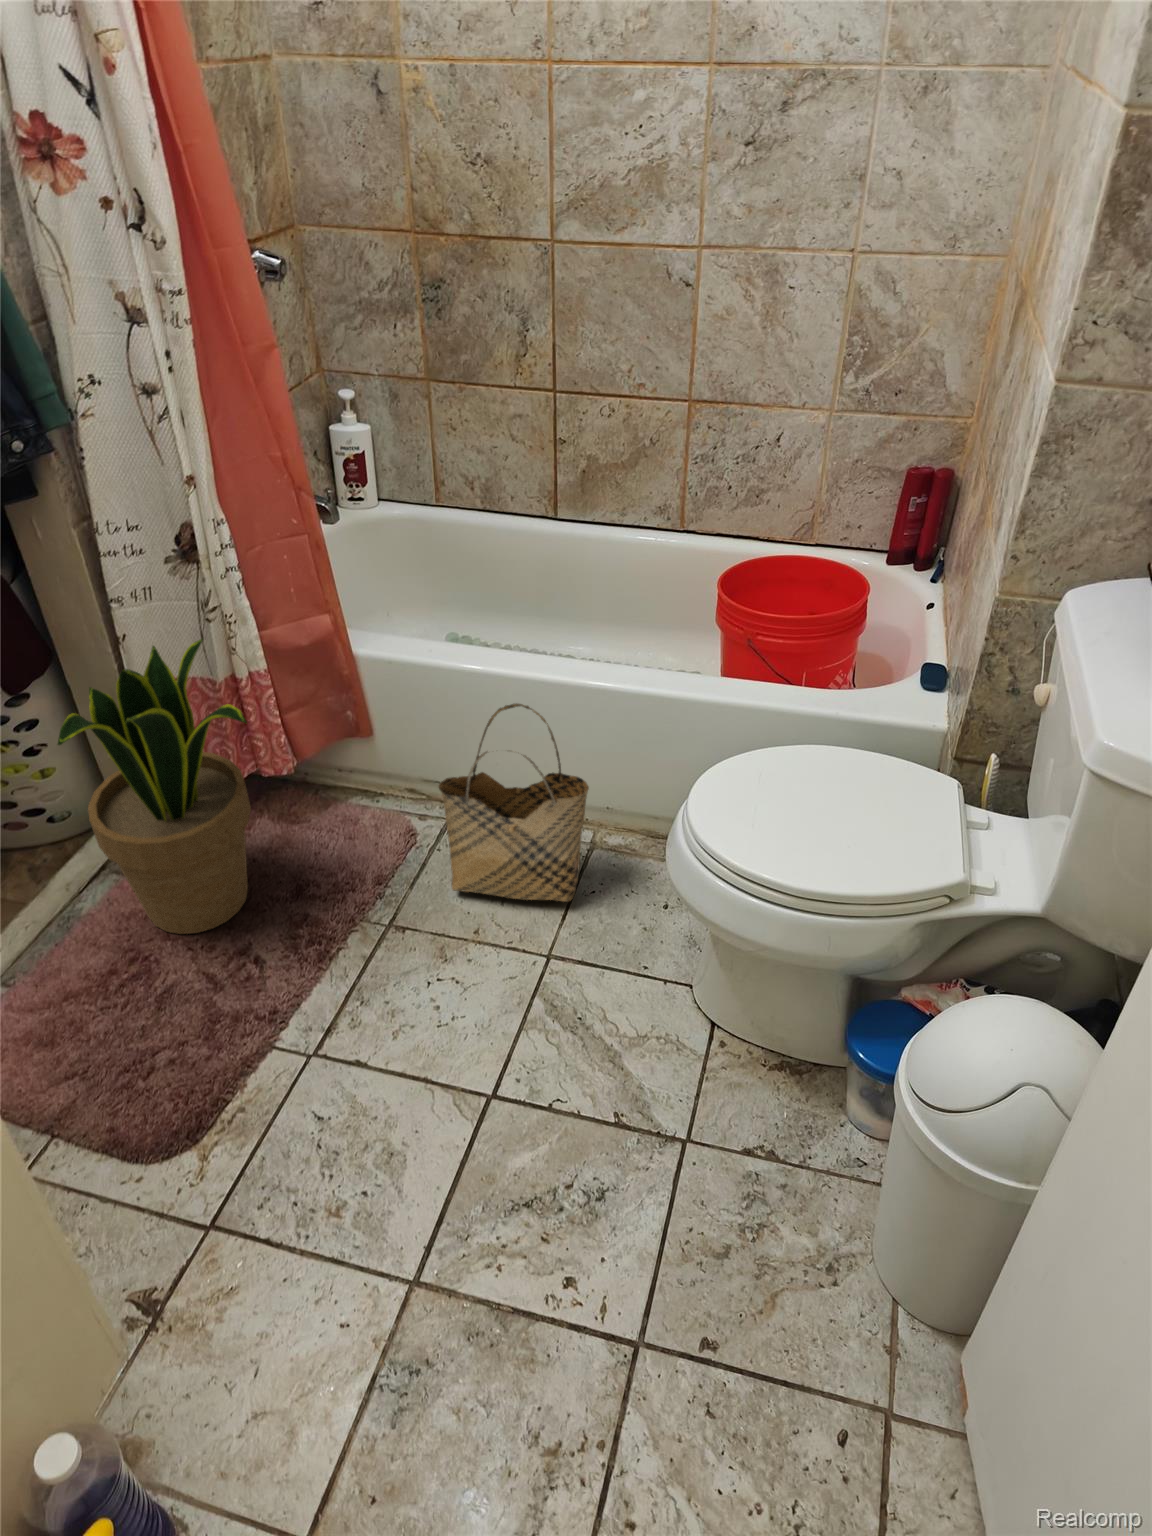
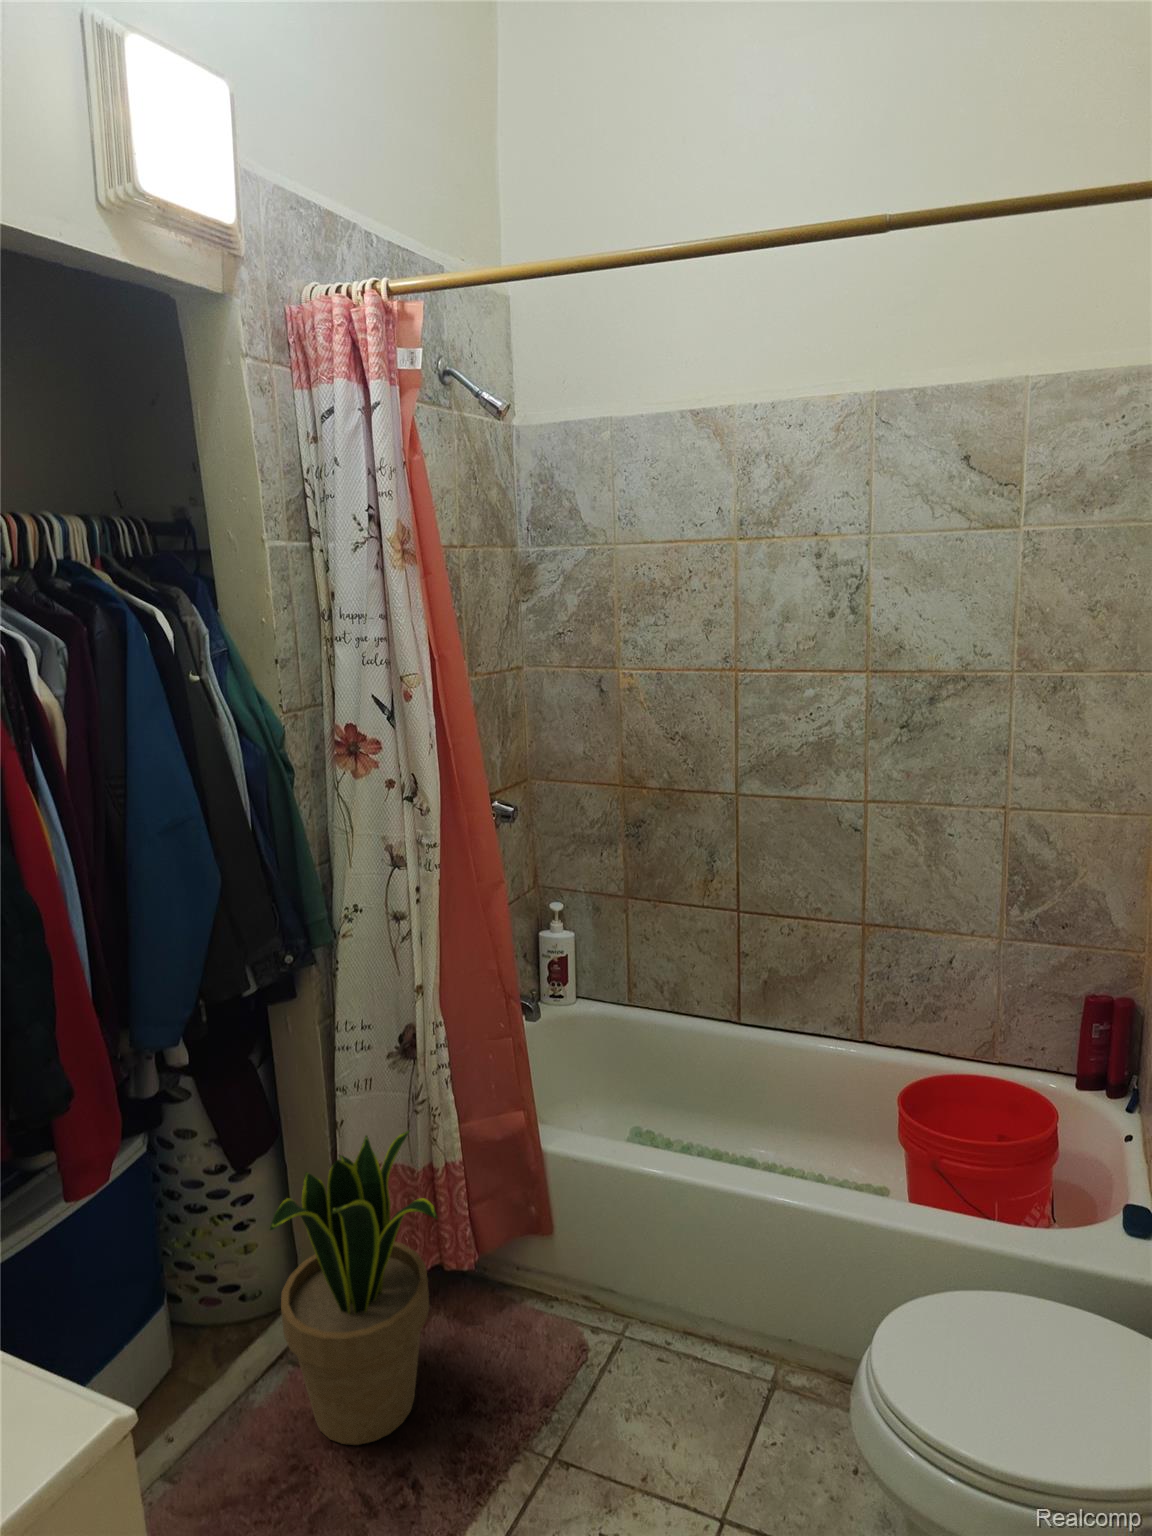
woven basket: present [439,704,589,902] -> none [612,1217,767,1454]

